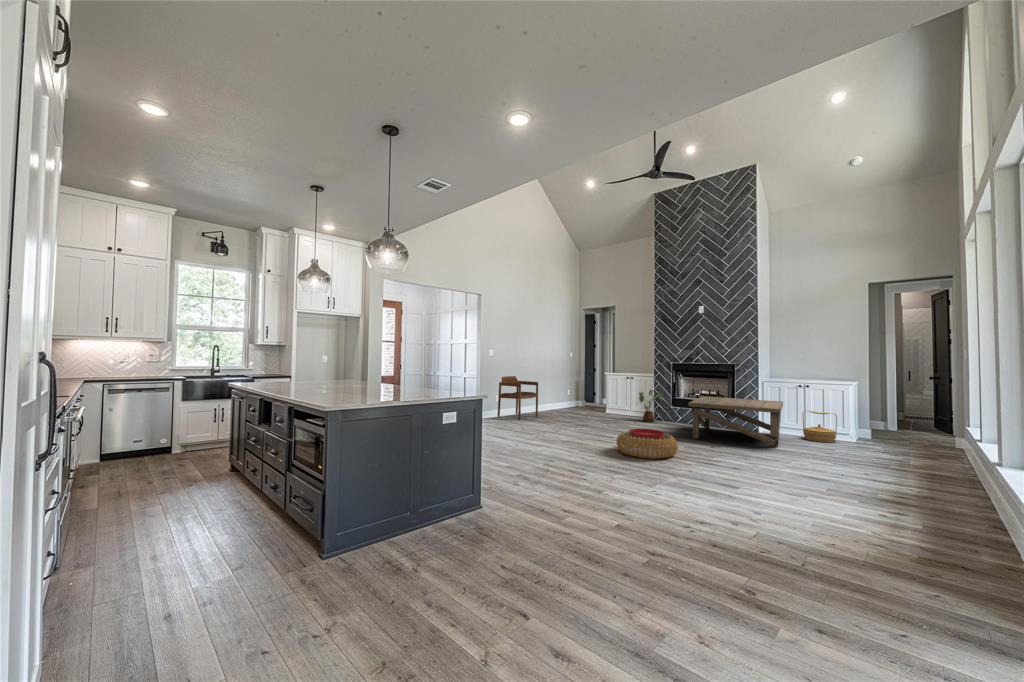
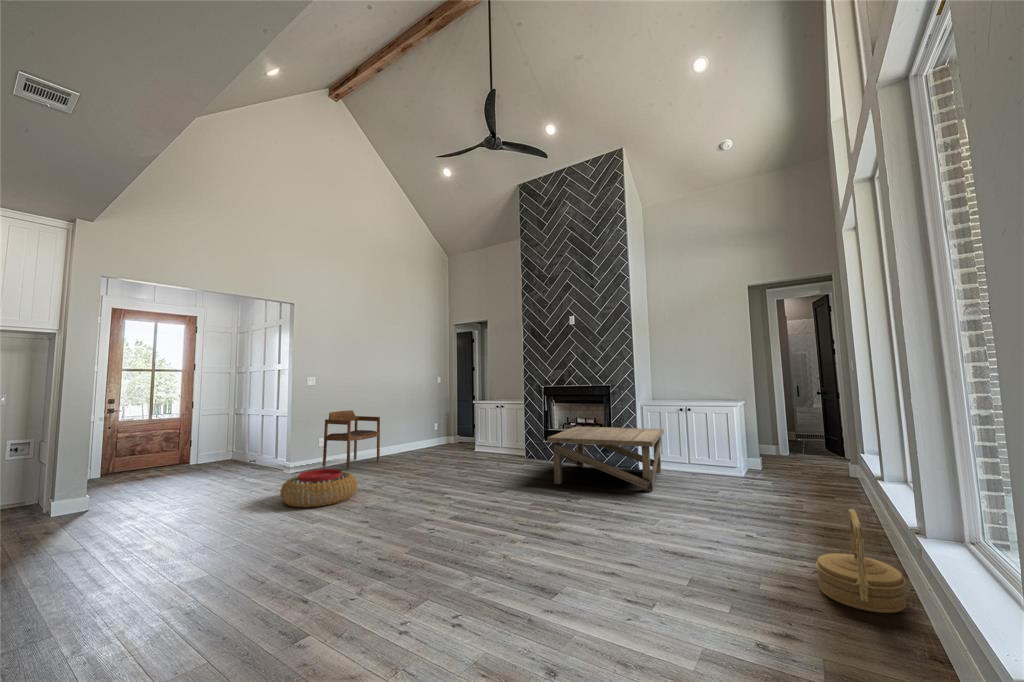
house plant: present [639,390,662,422] -> none [500,420,532,461]
woven basket: present [802,411,837,442] -> present [816,509,906,613]
pouf: present [617,429,678,459] -> present [280,469,357,507]

